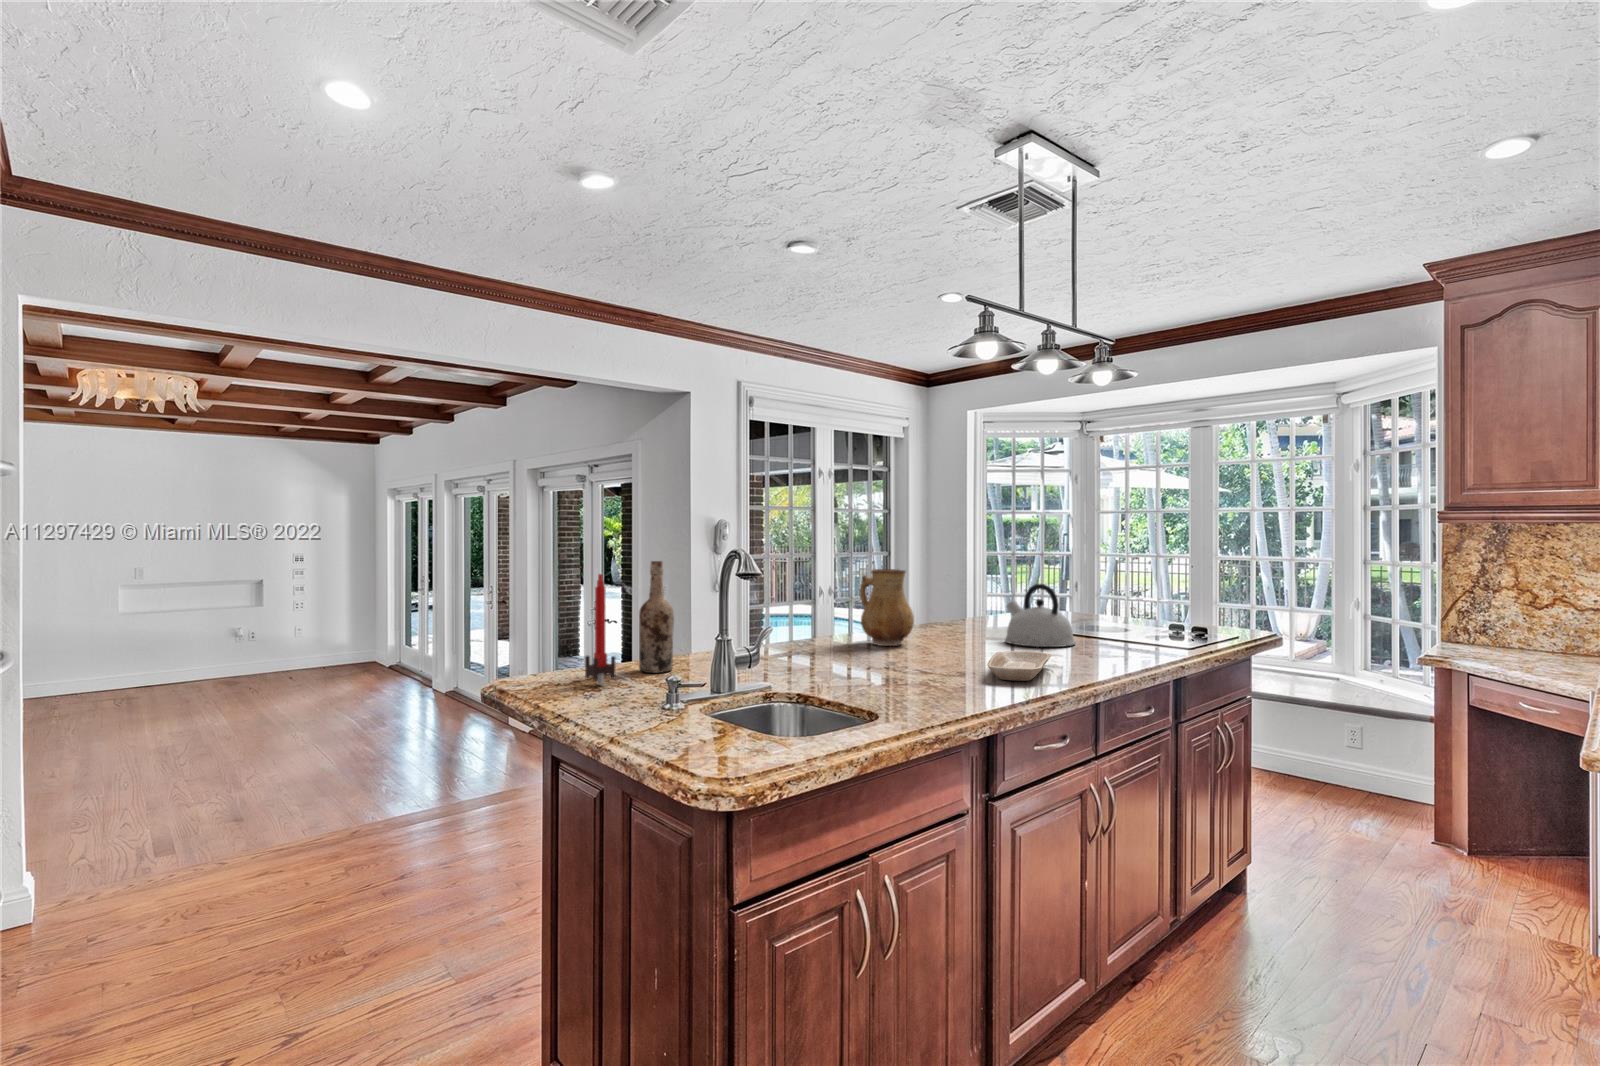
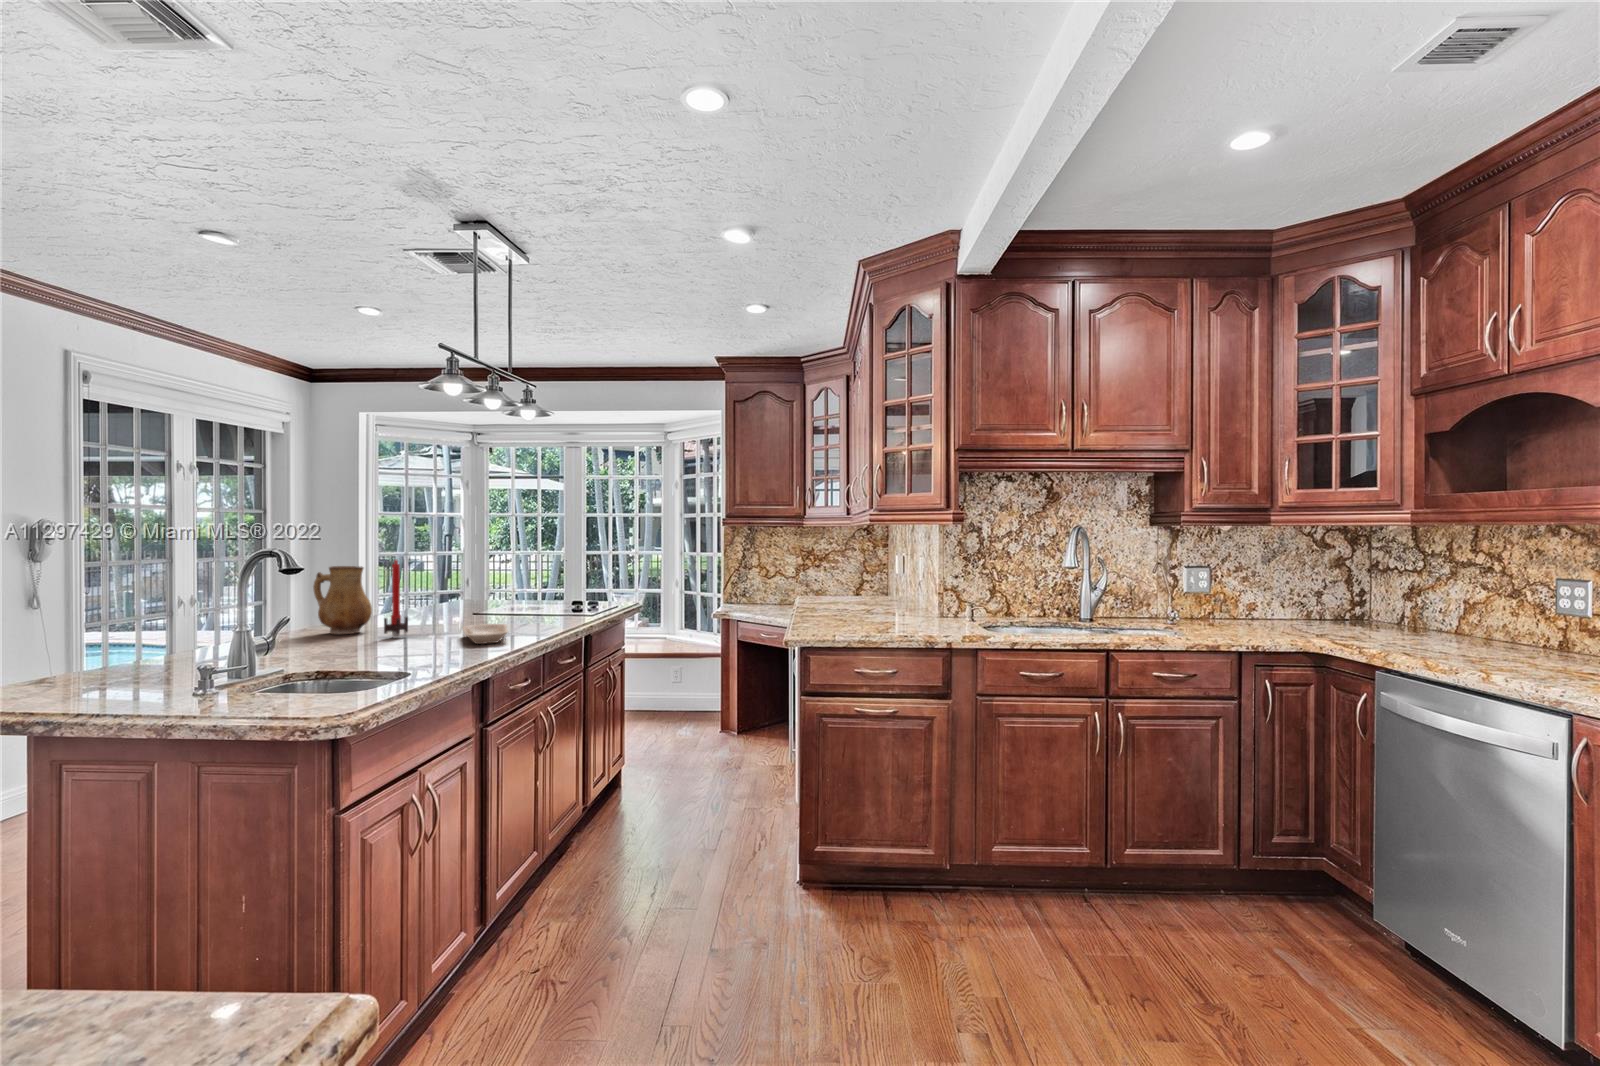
wine bottle: present [639,561,674,673] -> none [99,563,143,676]
candle: present [585,574,615,685] -> present [384,560,408,638]
kettle: present [1005,584,1075,647] -> none [449,574,509,623]

